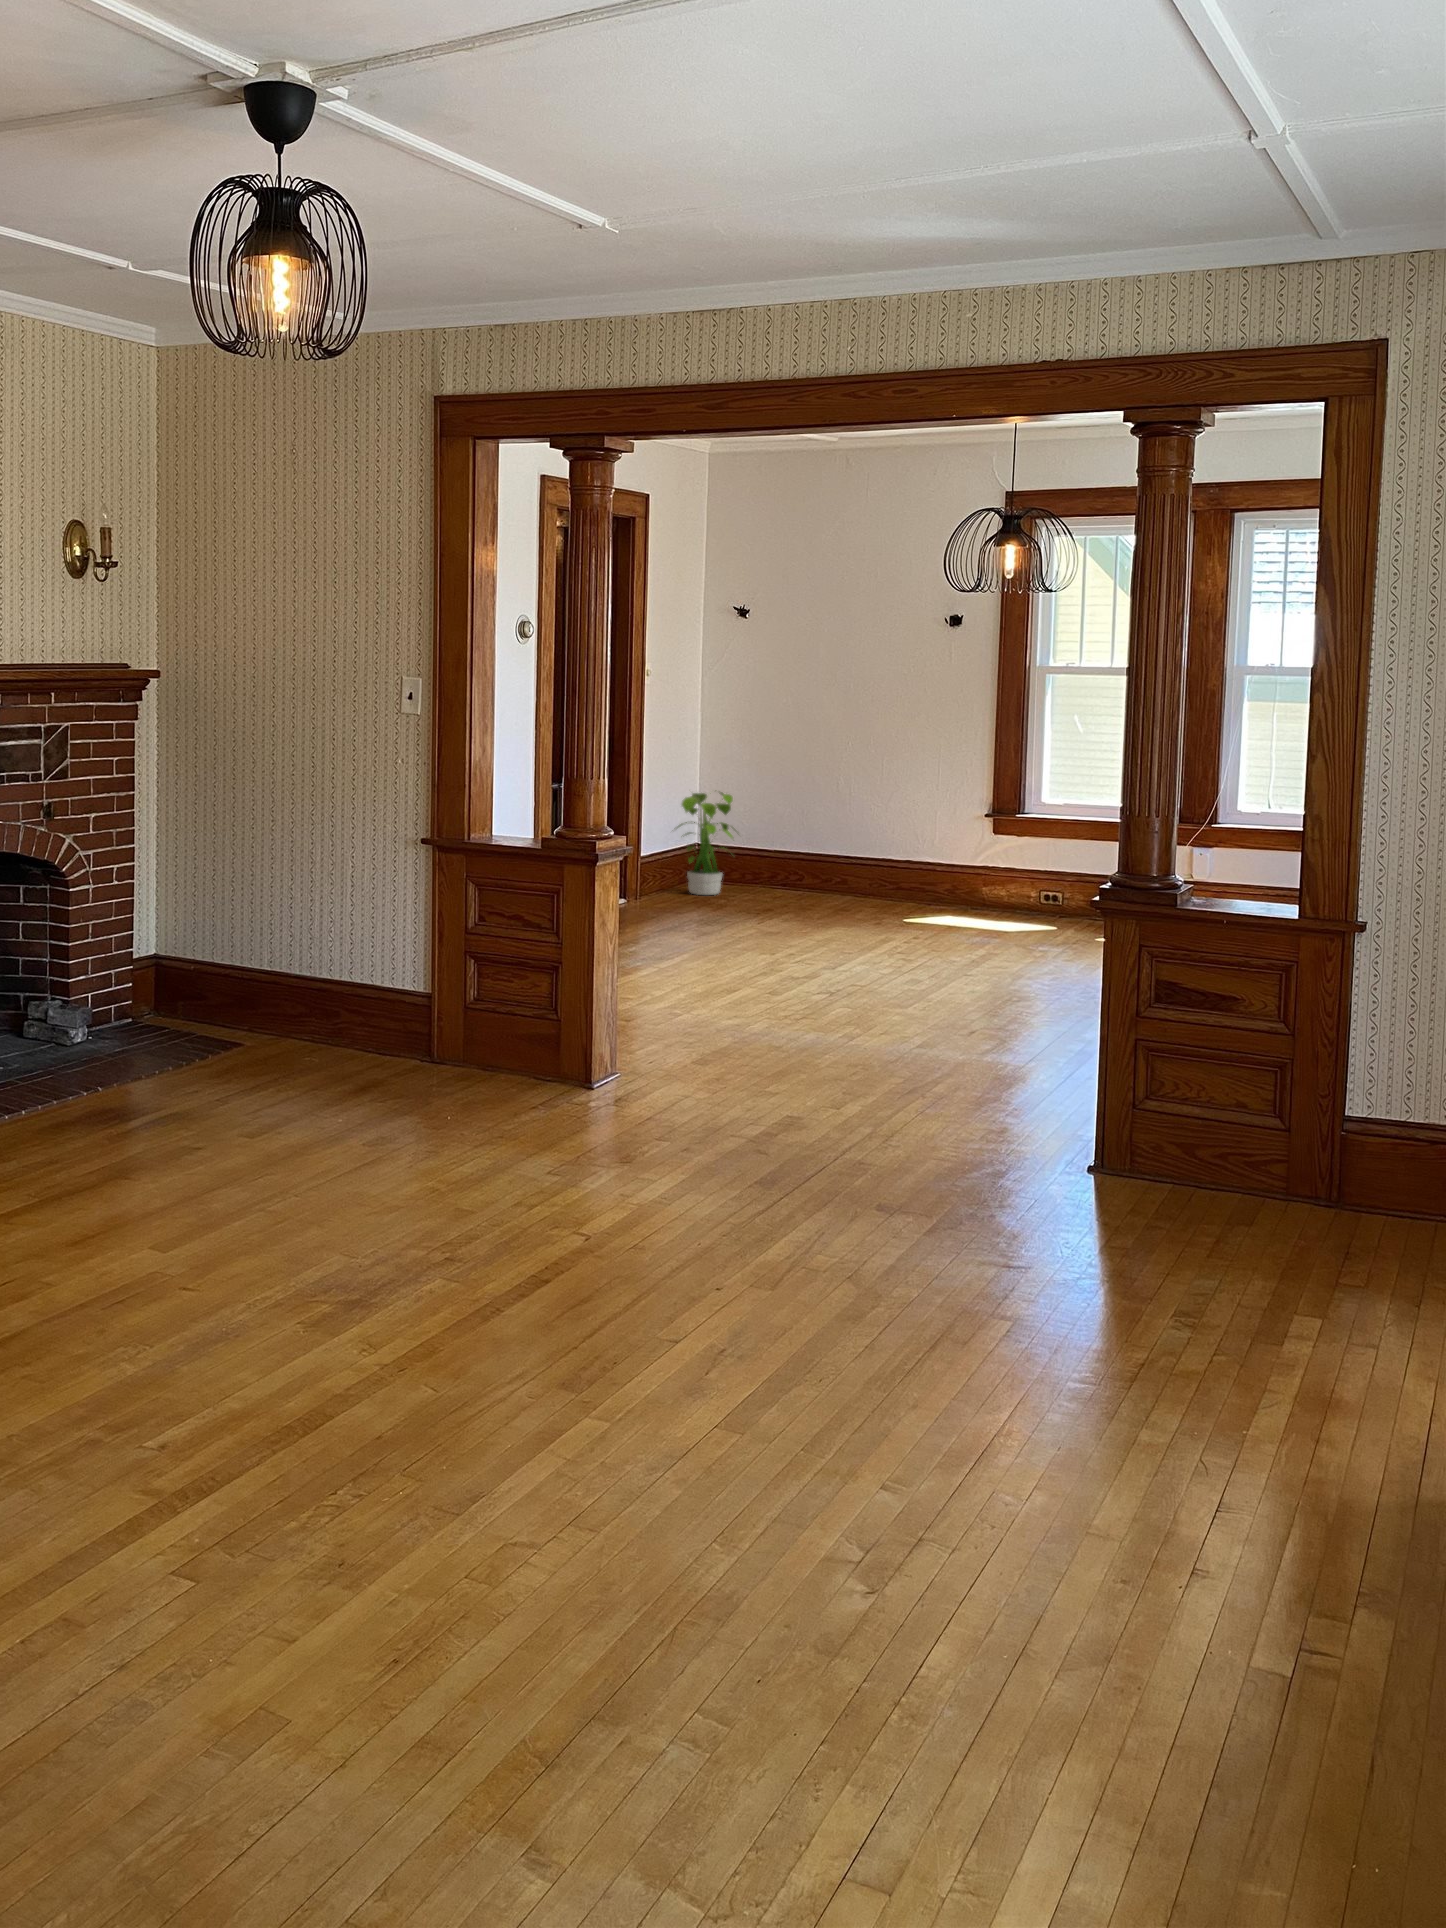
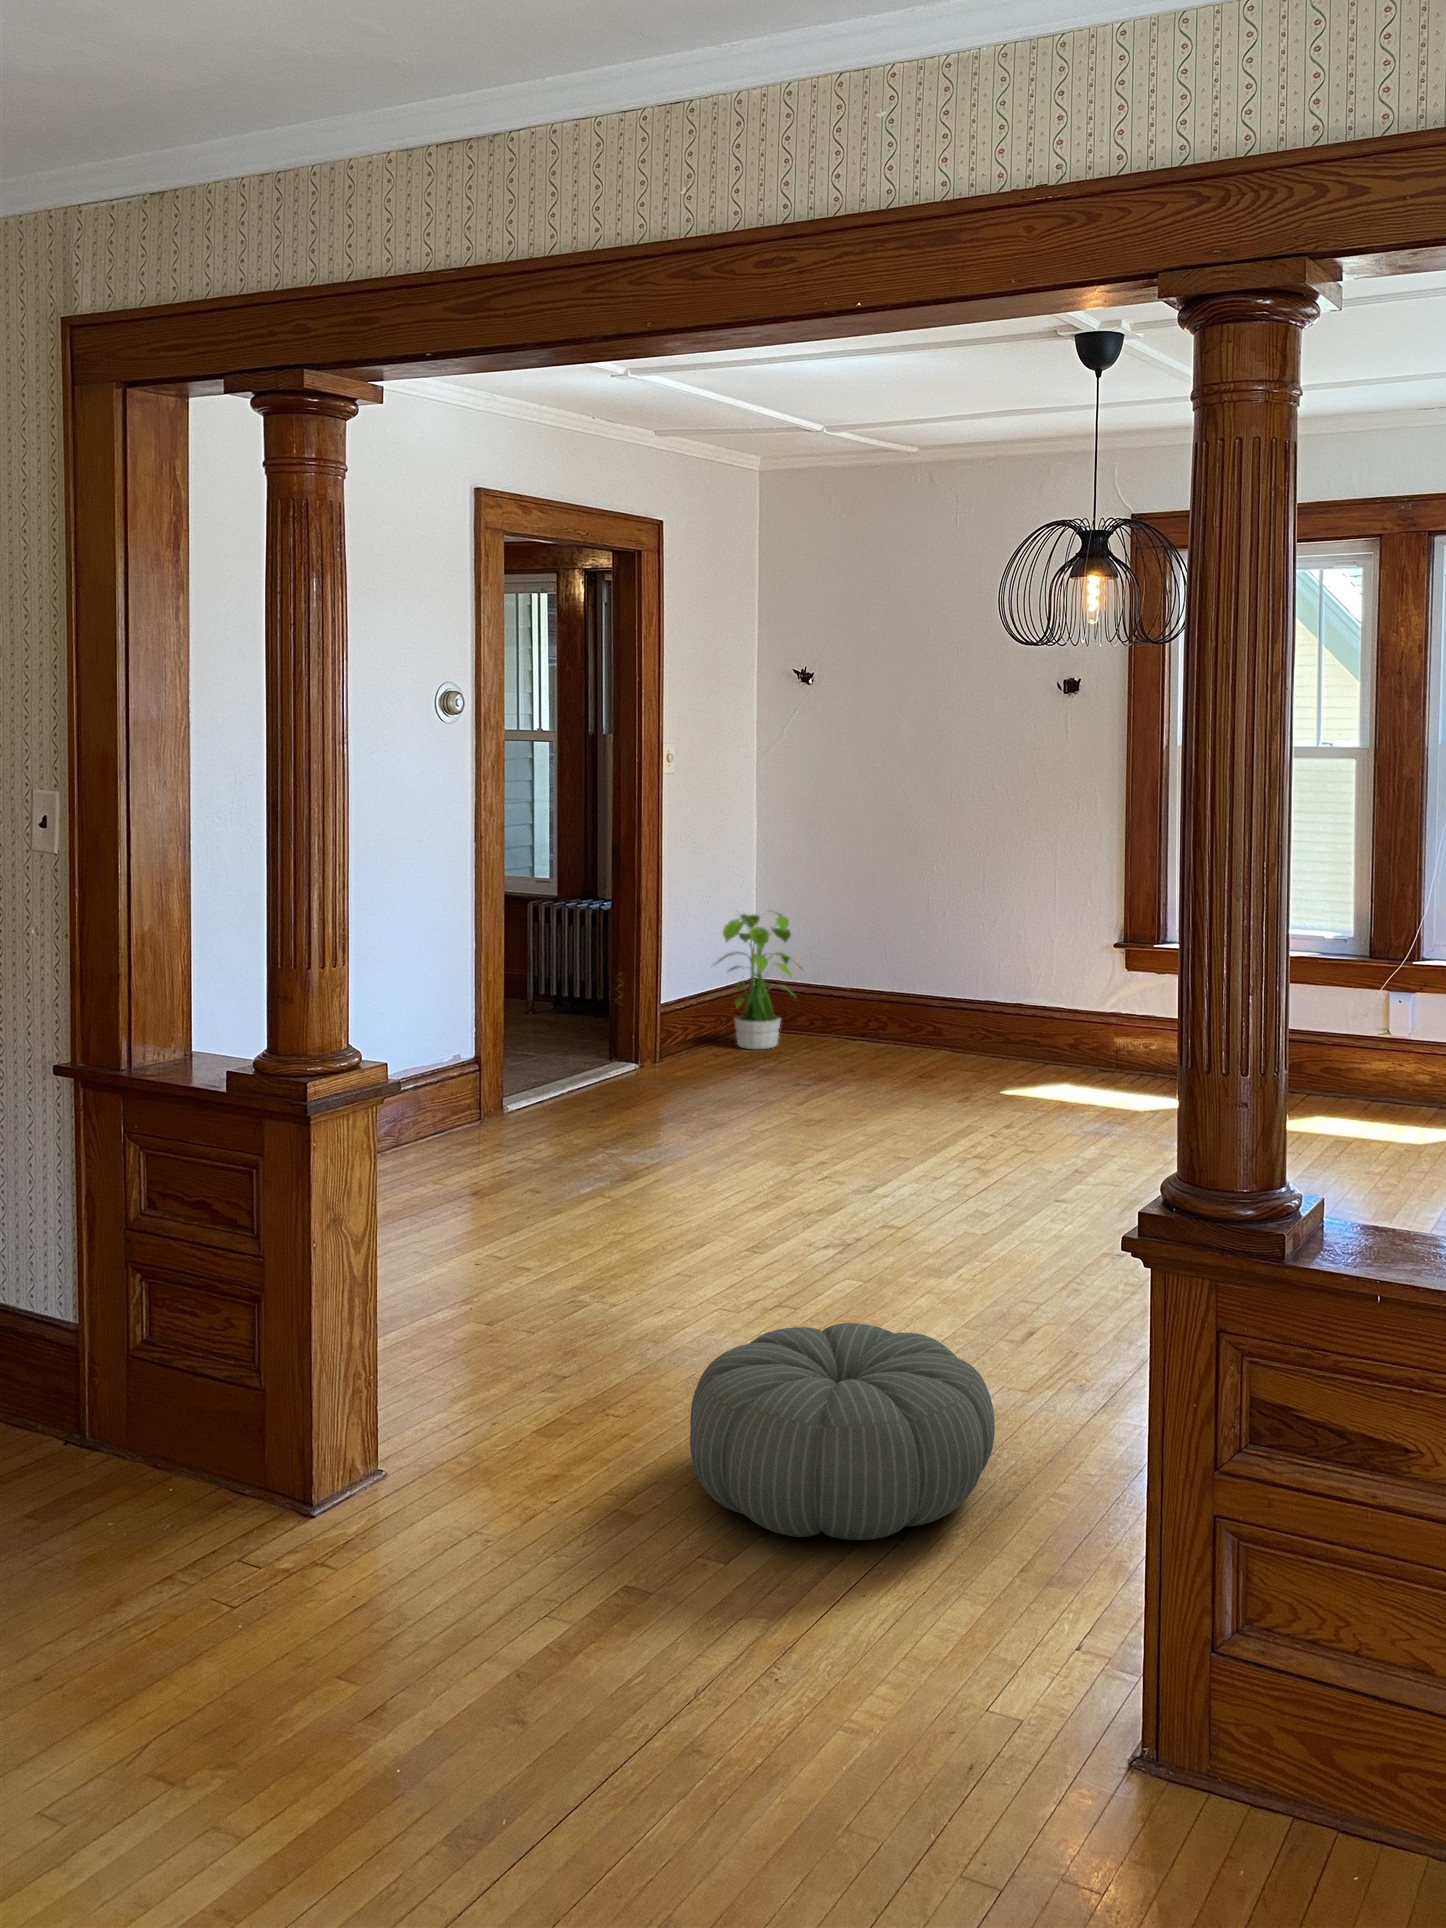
pouf: none [803,999,983,1100] -> present [690,1323,995,1540]

